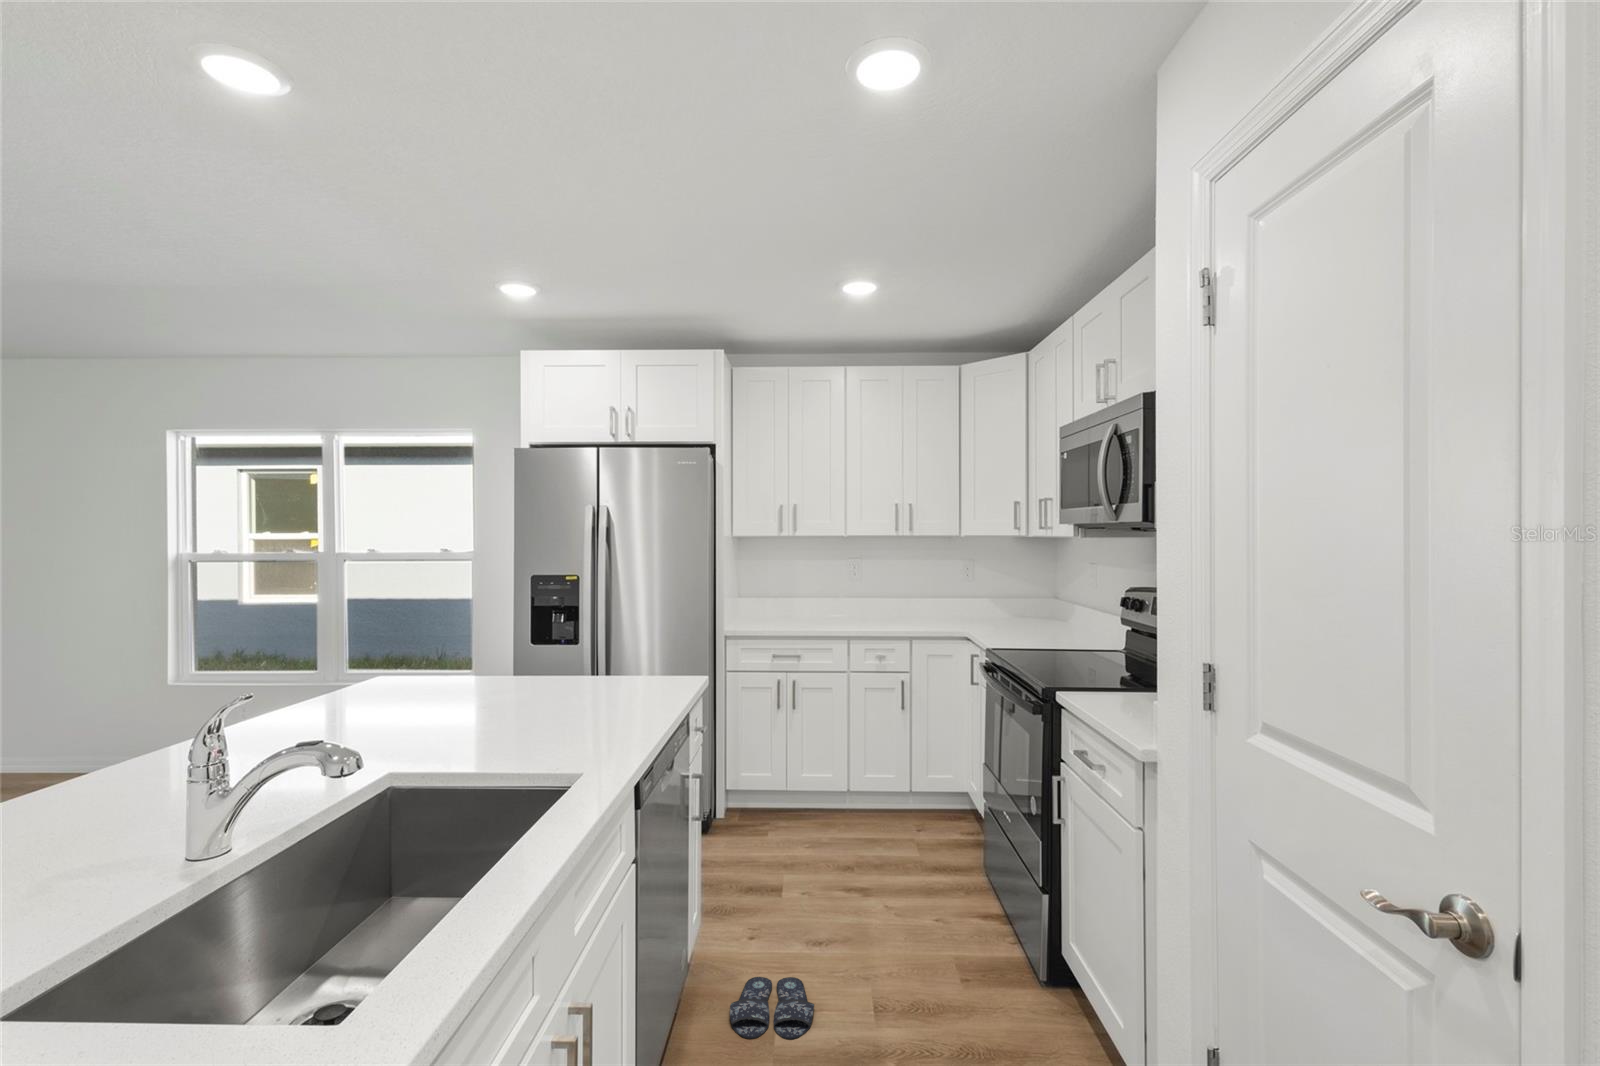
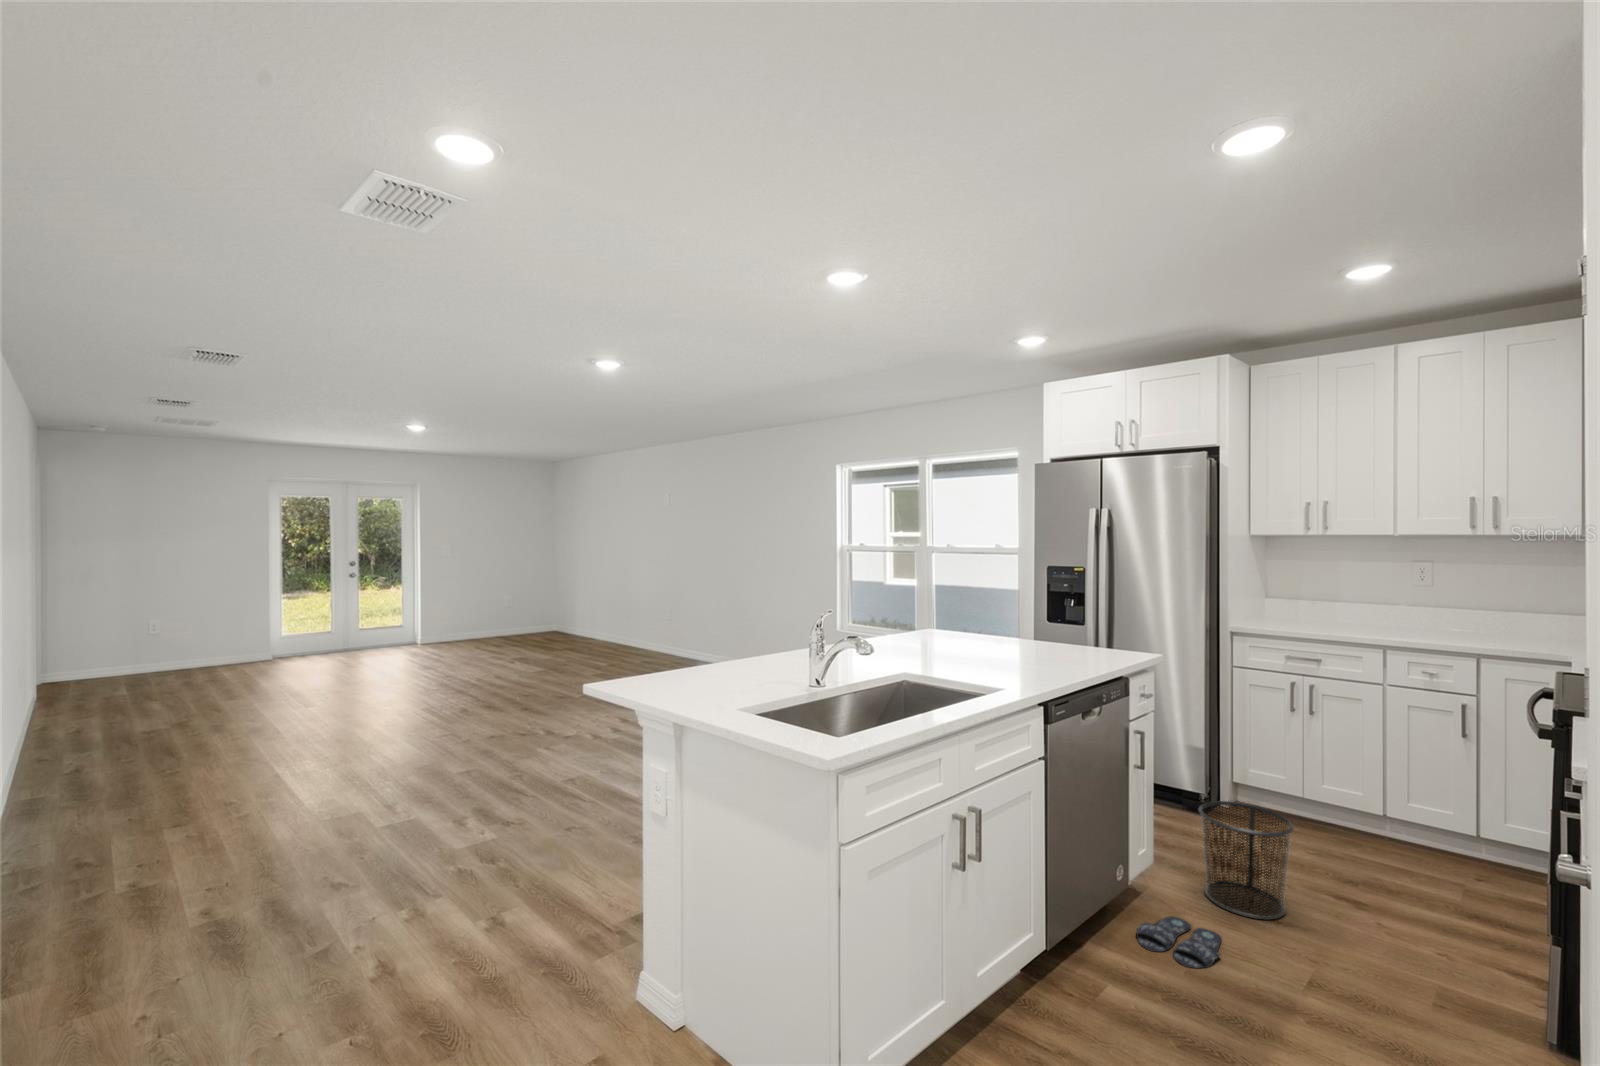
waste bin: none [752,819,837,944] -> present [1199,801,1294,920]

